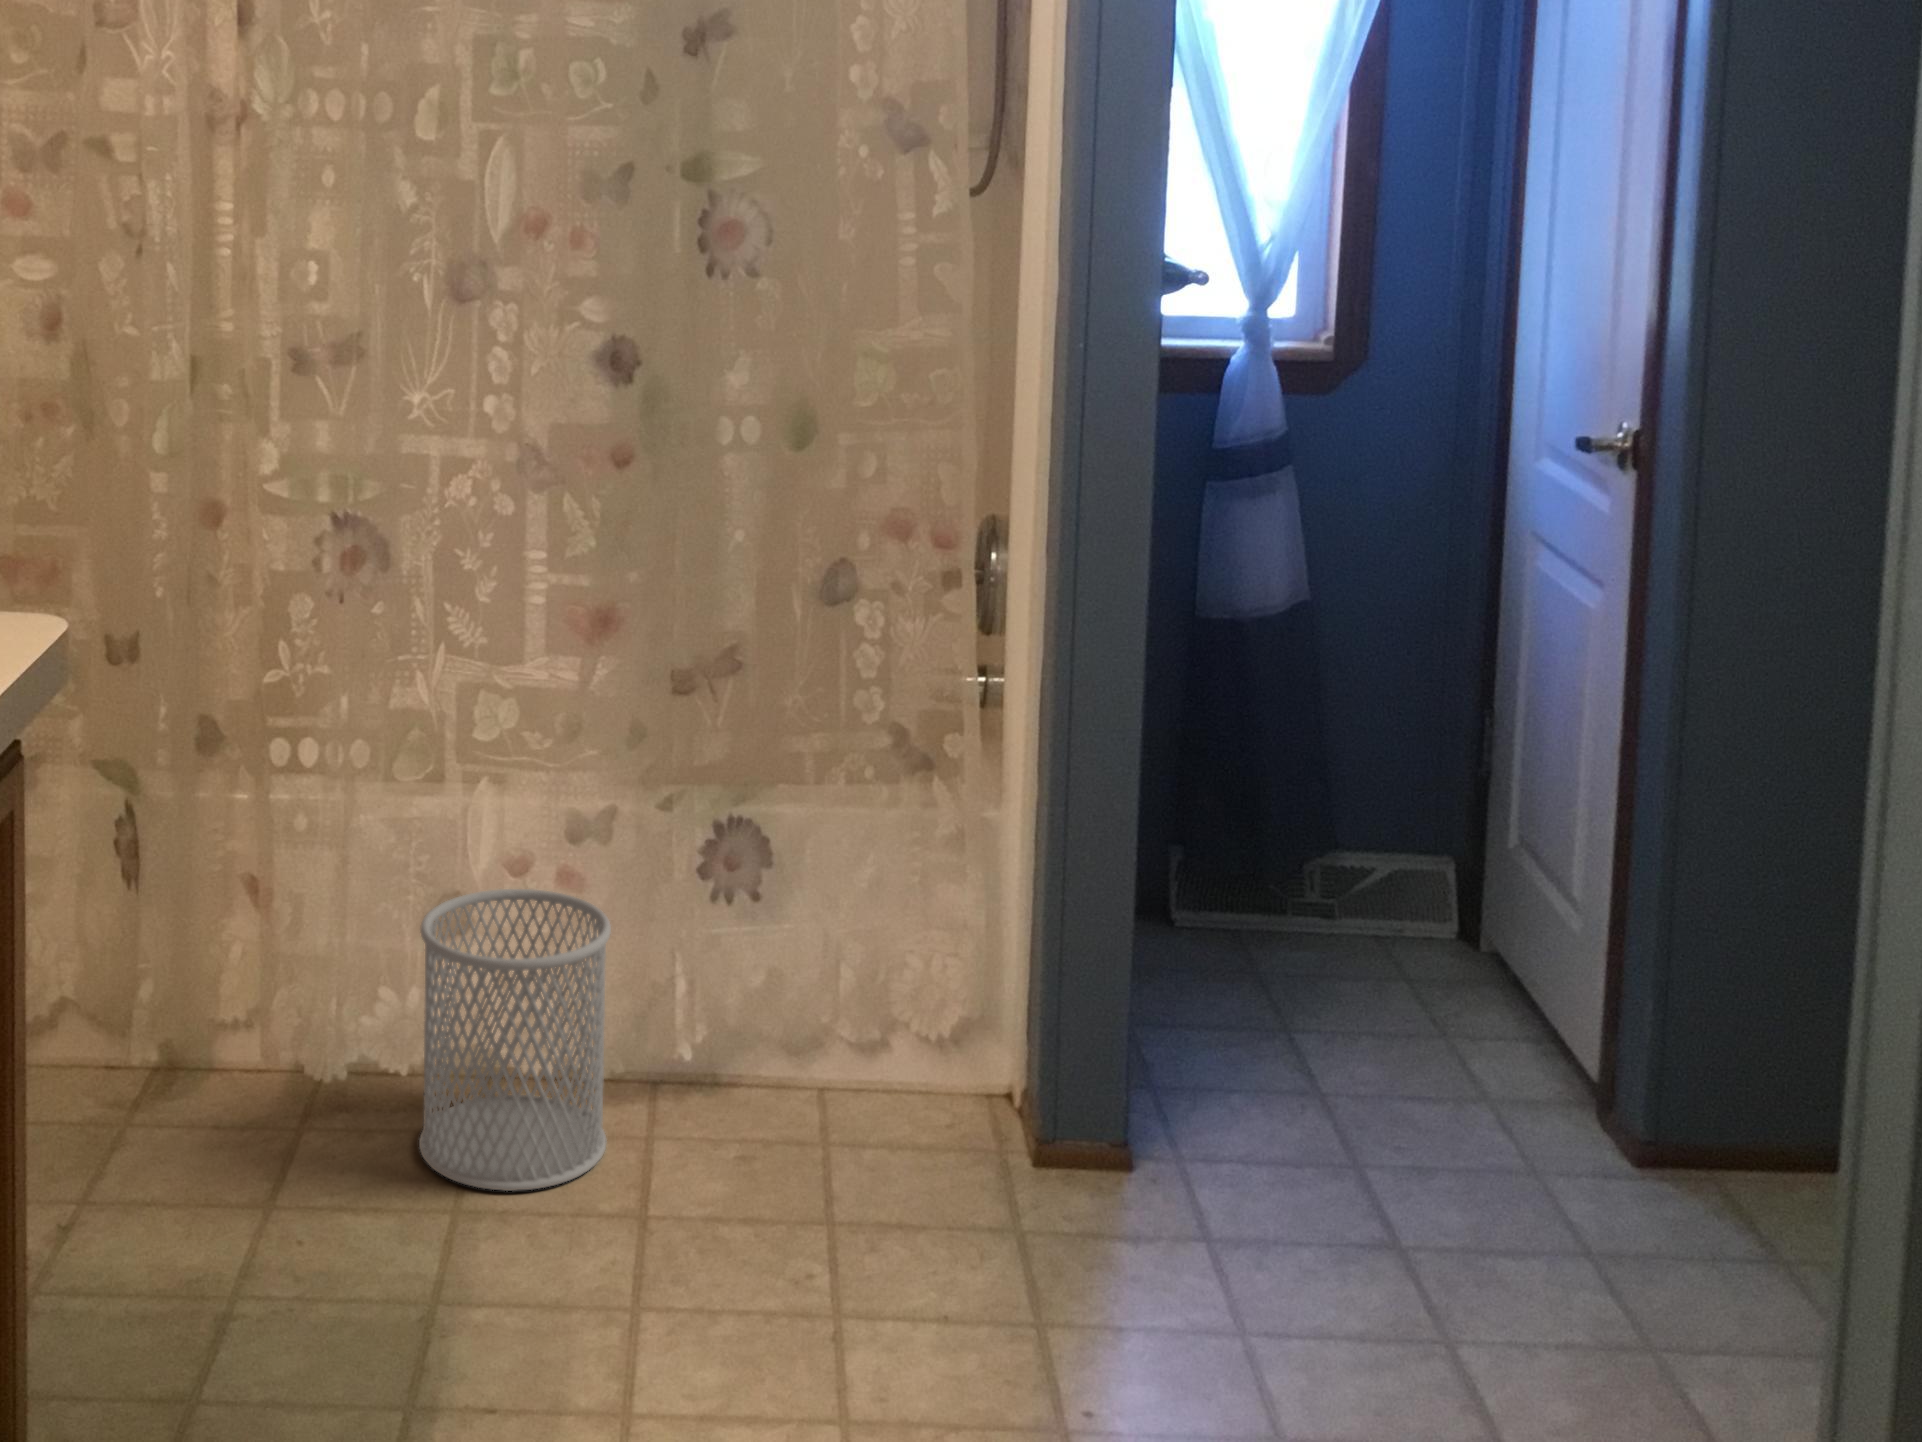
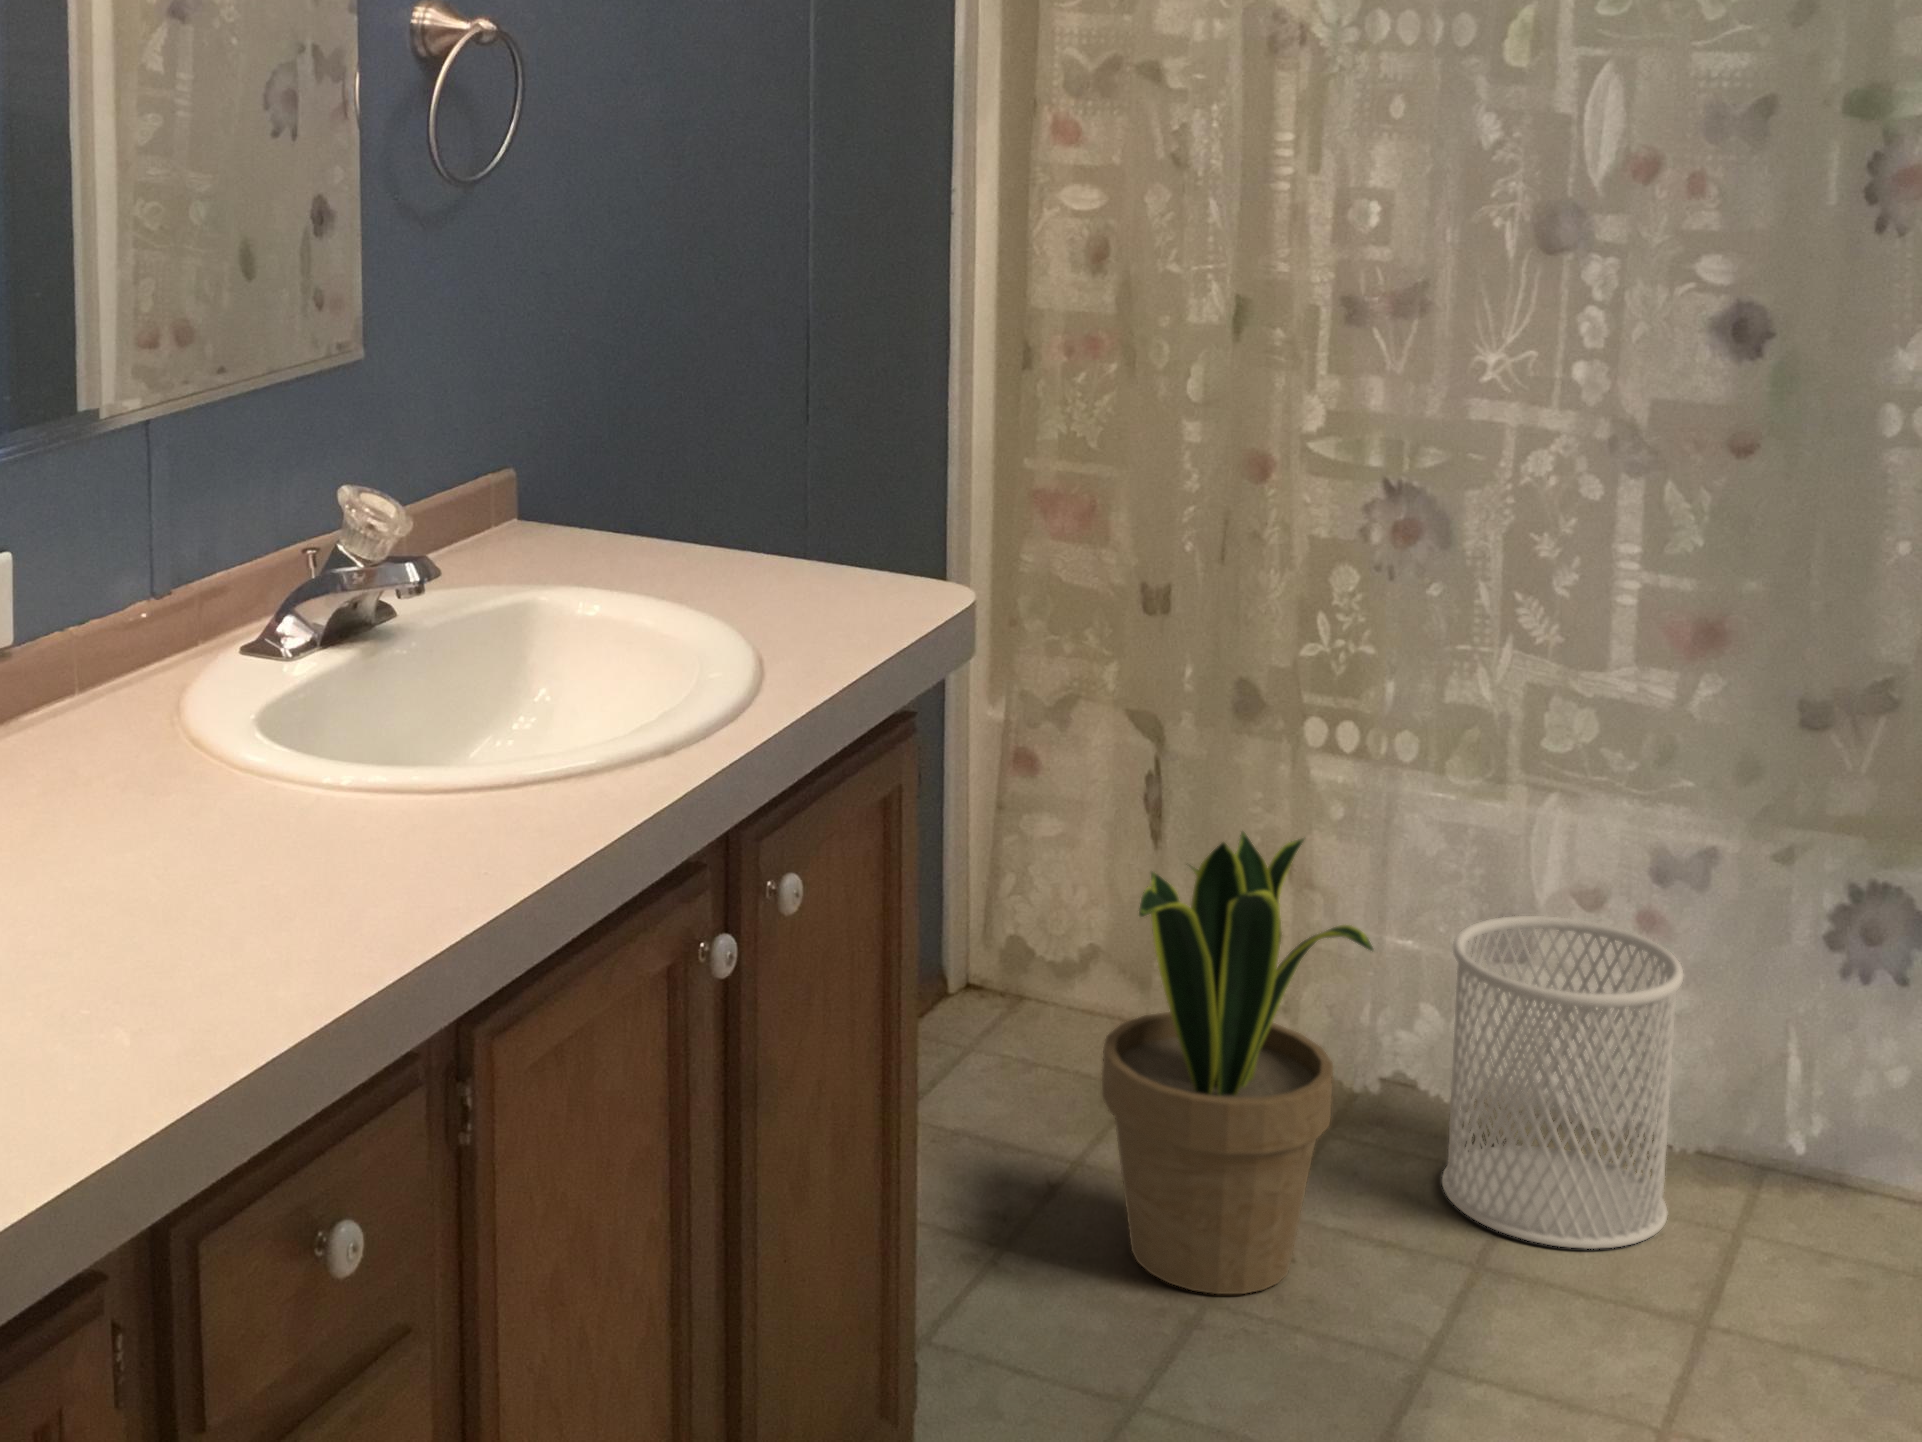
potted plant: none [131,858,386,1329] -> present [1102,832,1373,1294]

